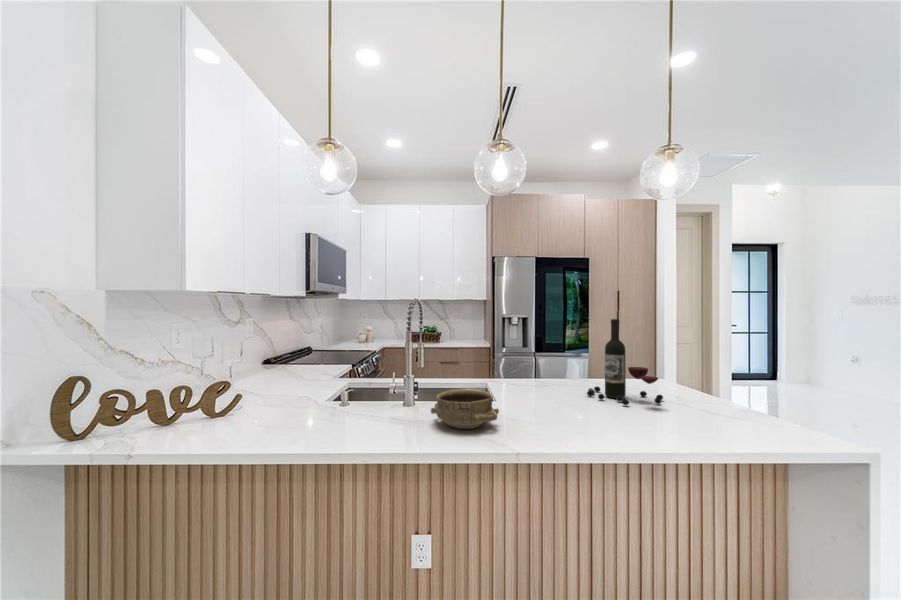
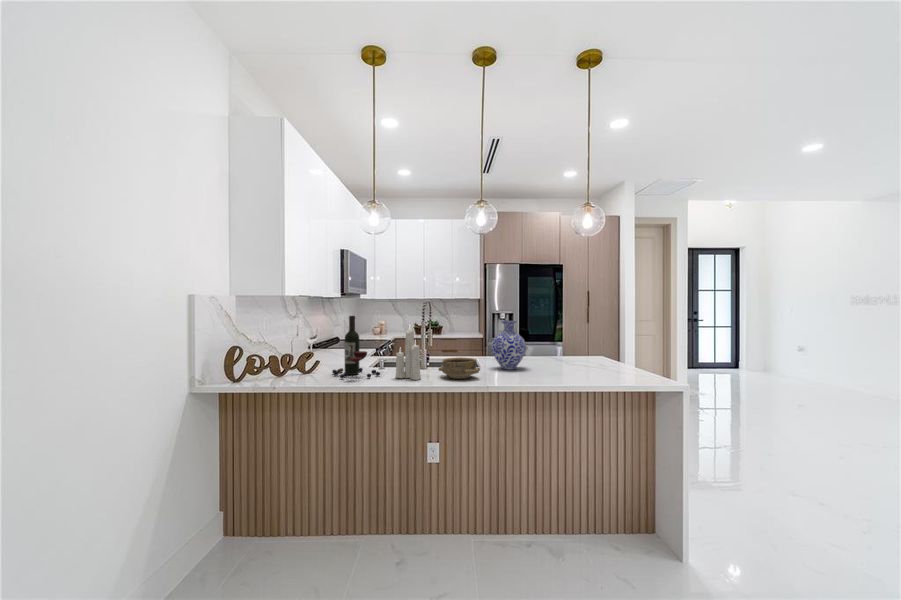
wine bottle: present [587,319,663,405] -> present [332,316,380,379]
vase: none [512,330,565,405] -> present [492,321,526,370]
candle: none [359,331,401,431] -> present [395,328,421,380]

